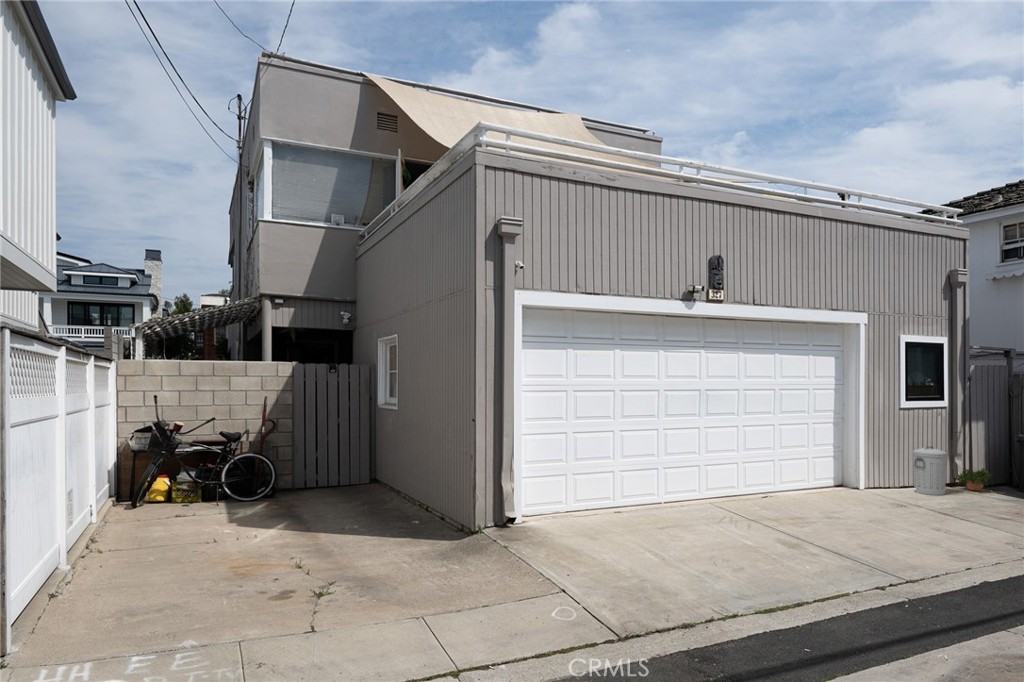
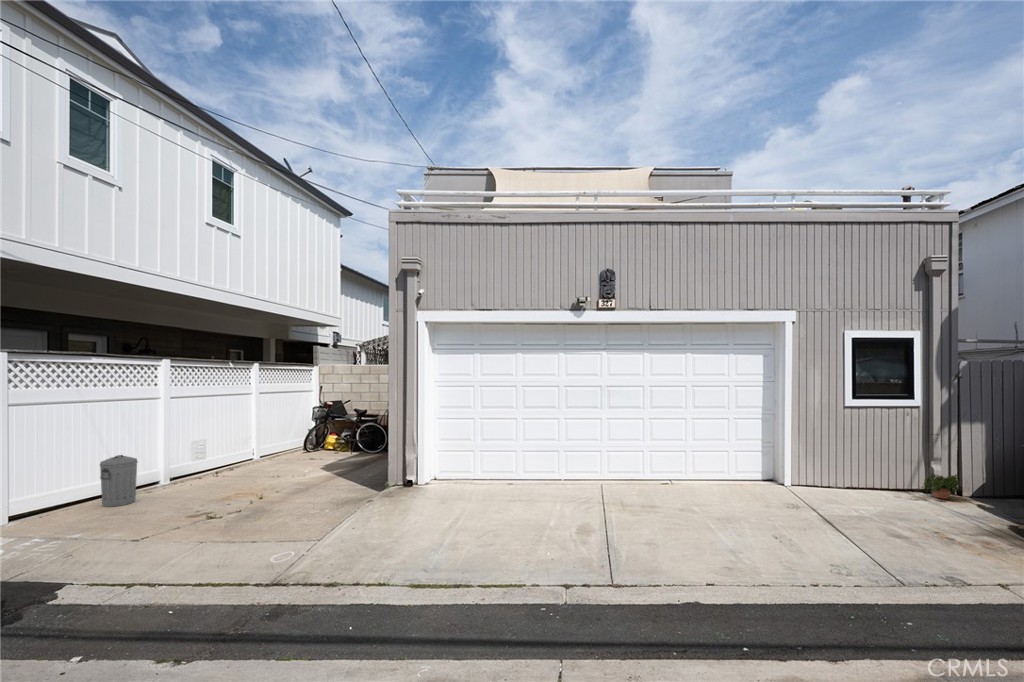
trash can: present [912,447,947,495] -> present [100,455,138,506]

